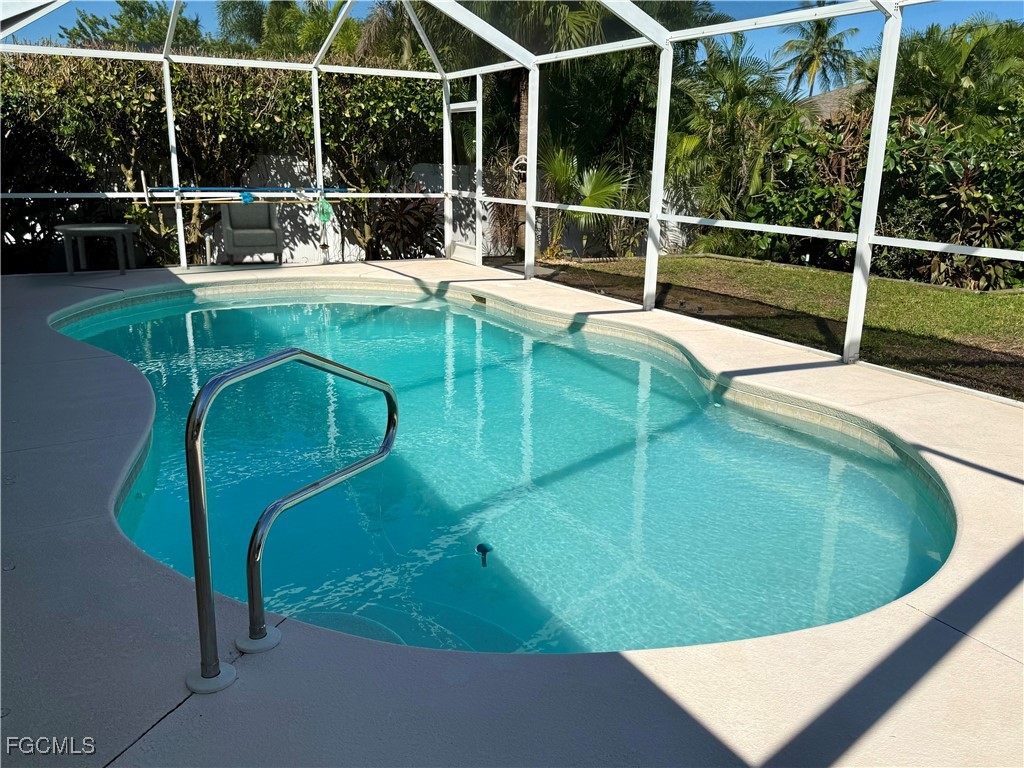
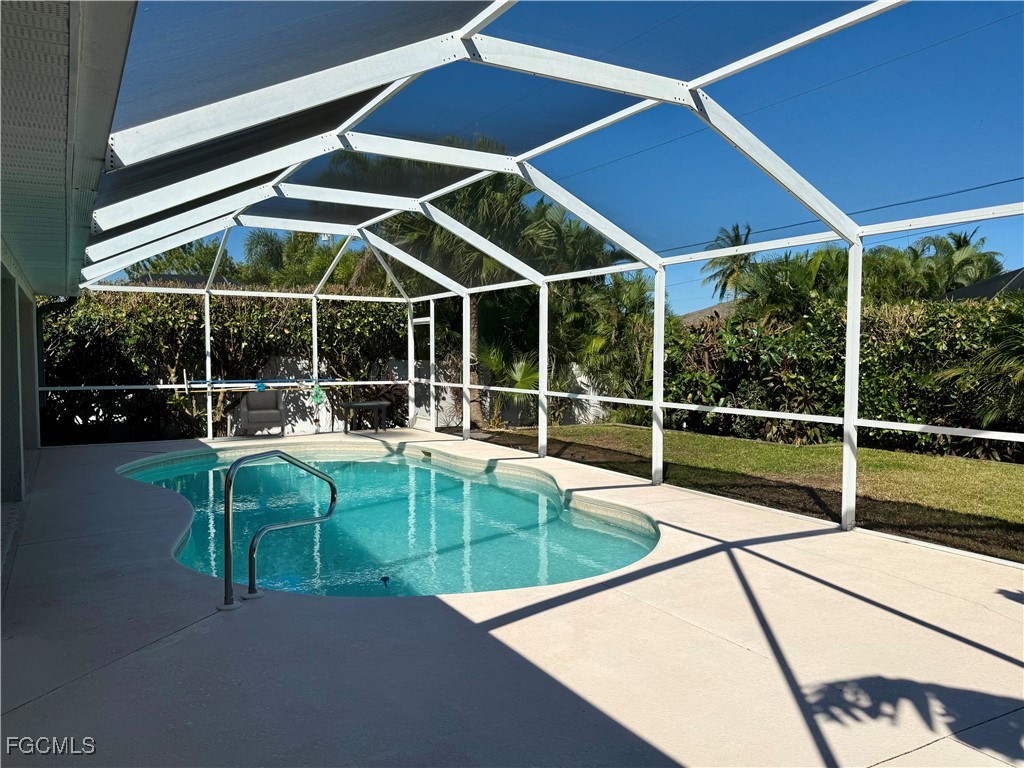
round table: present [54,223,140,275] -> present [340,401,390,434]

